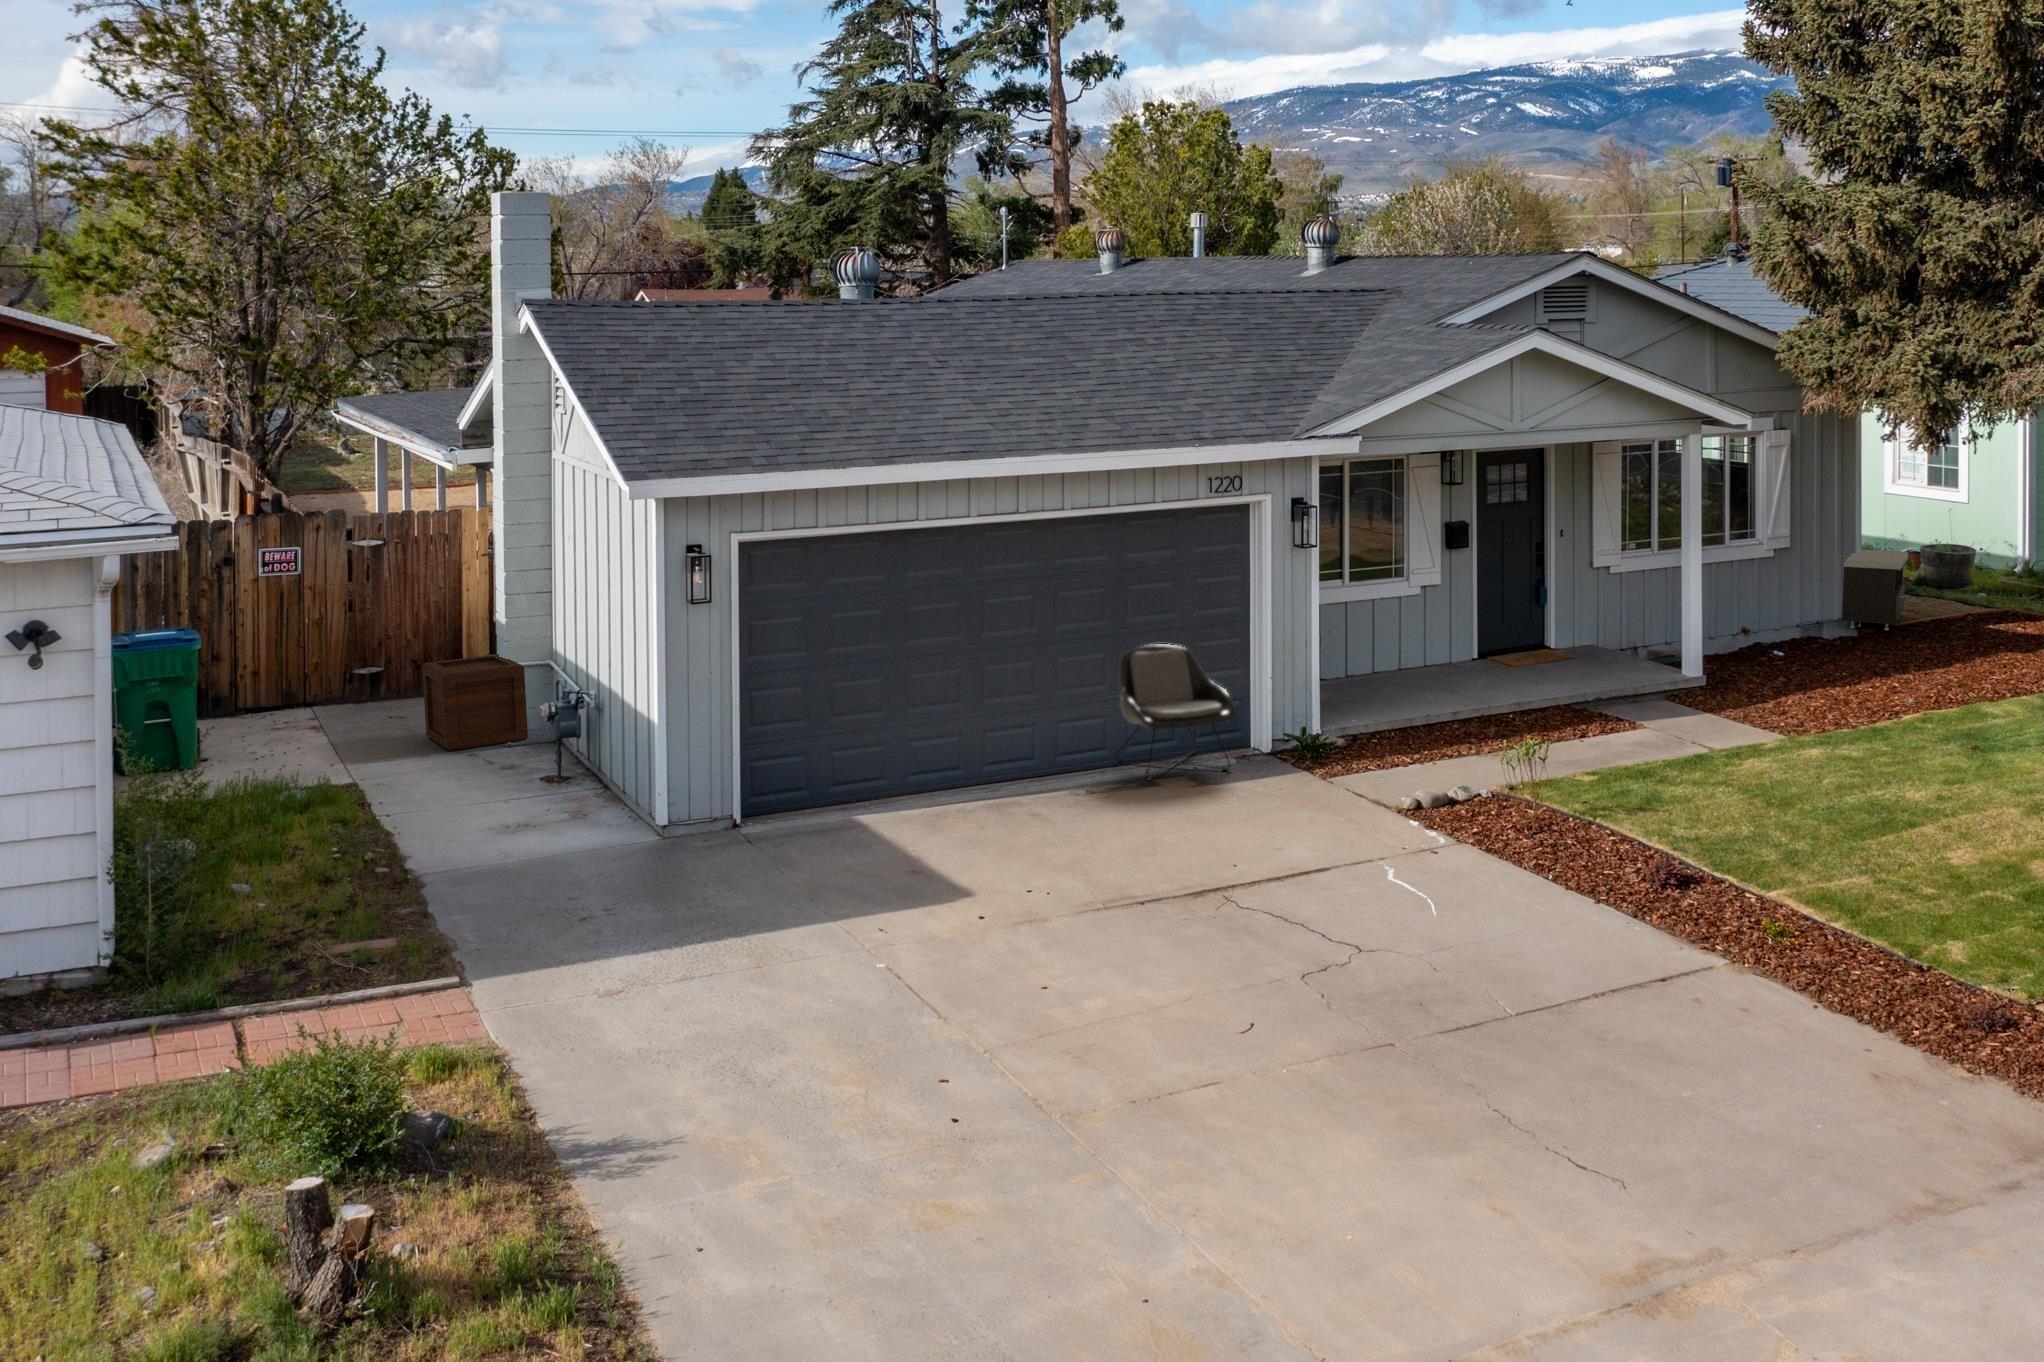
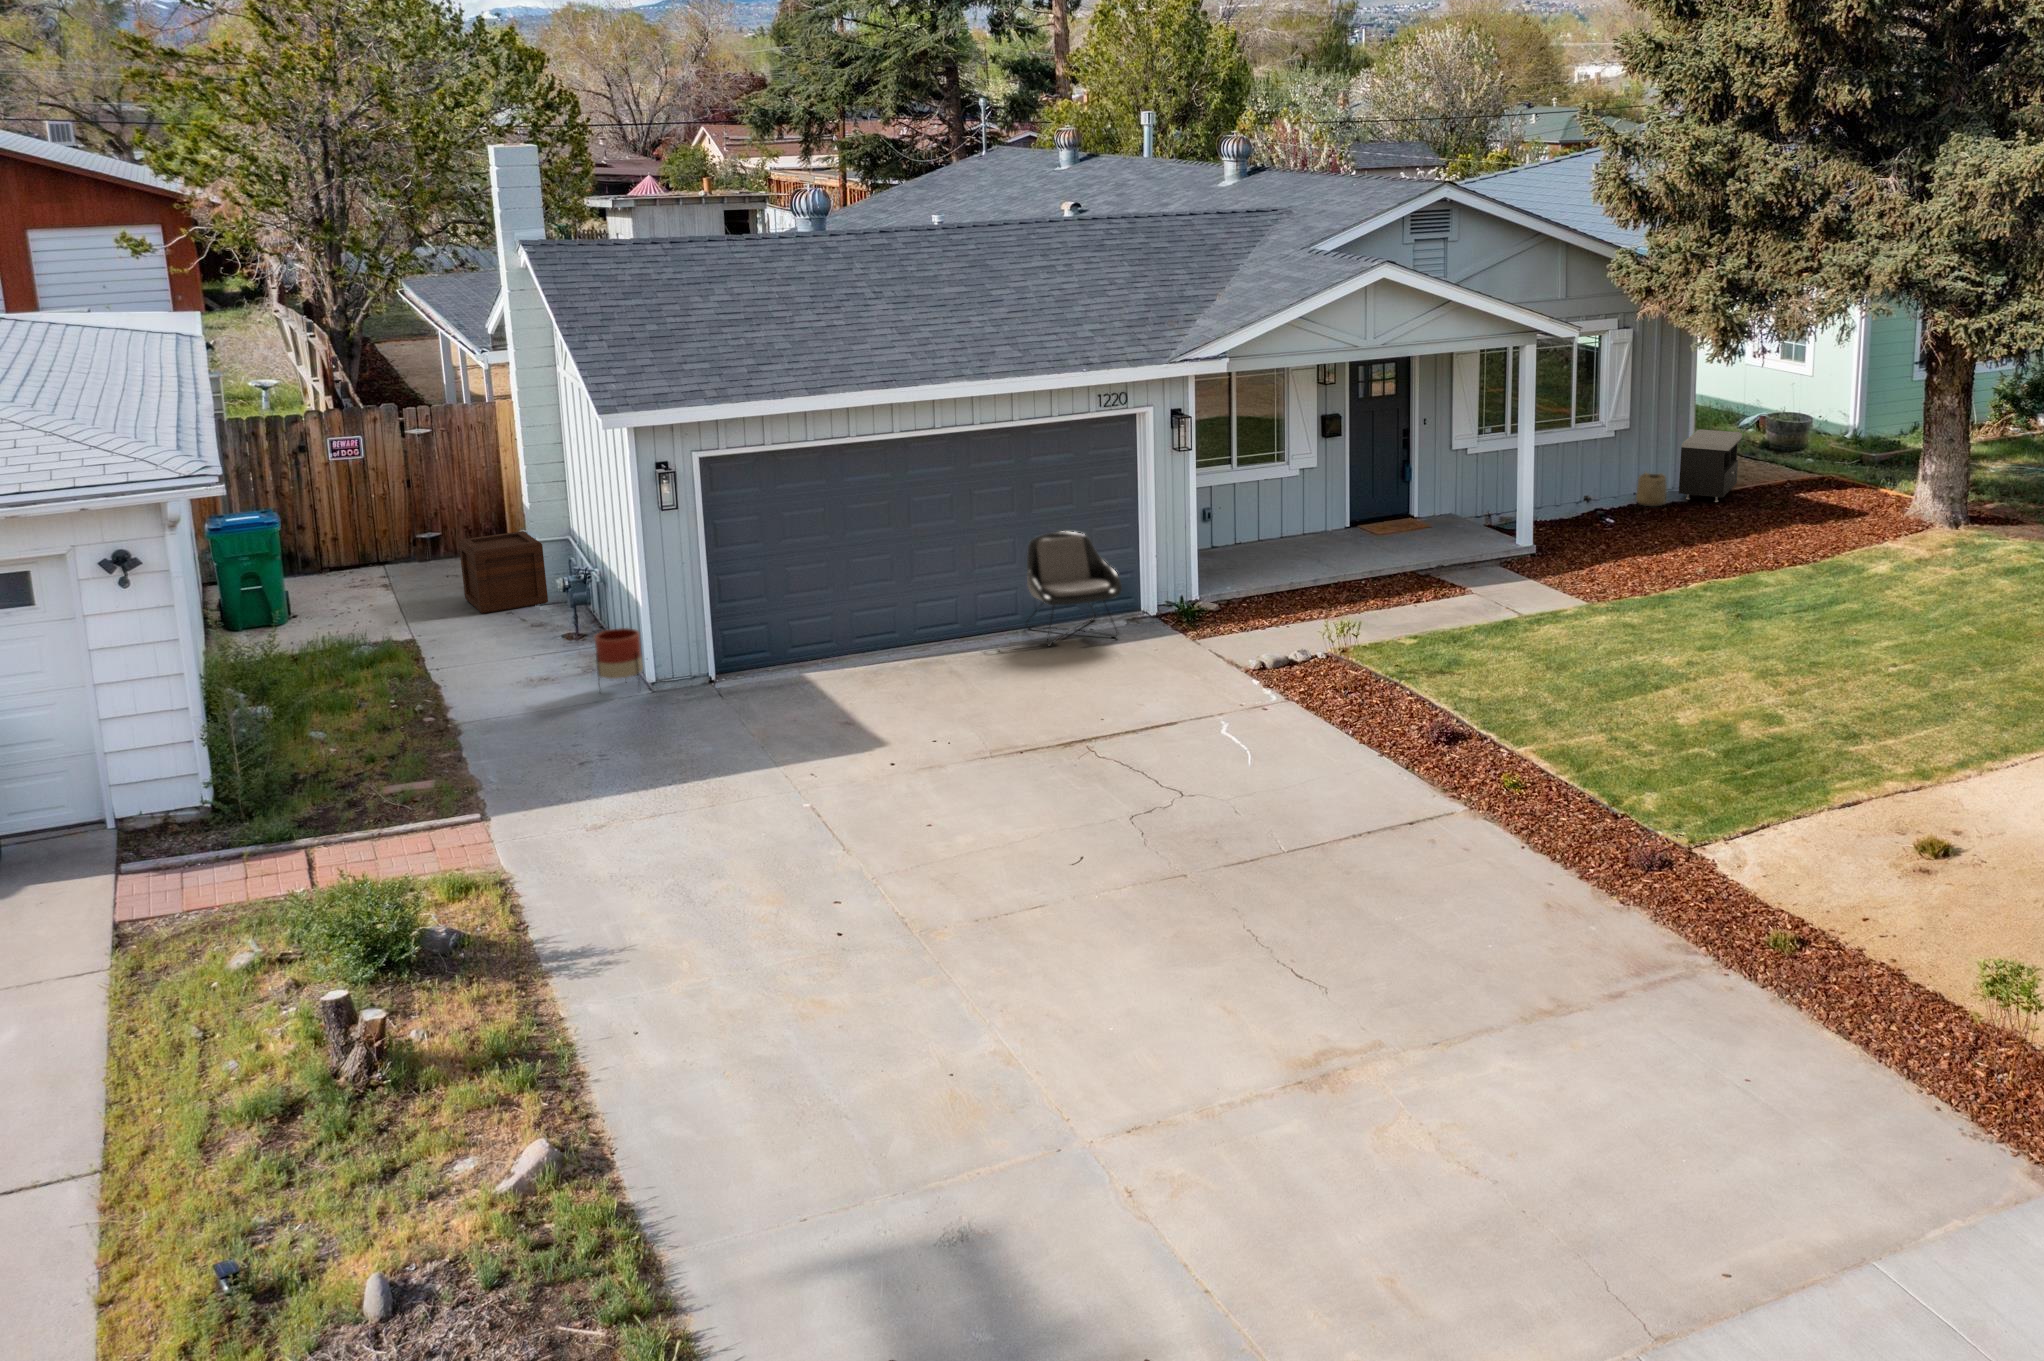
basket: none [1791,594,1832,635] -> present [1636,472,1667,506]
planter: none [599,755,657,836] -> present [595,628,643,680]

